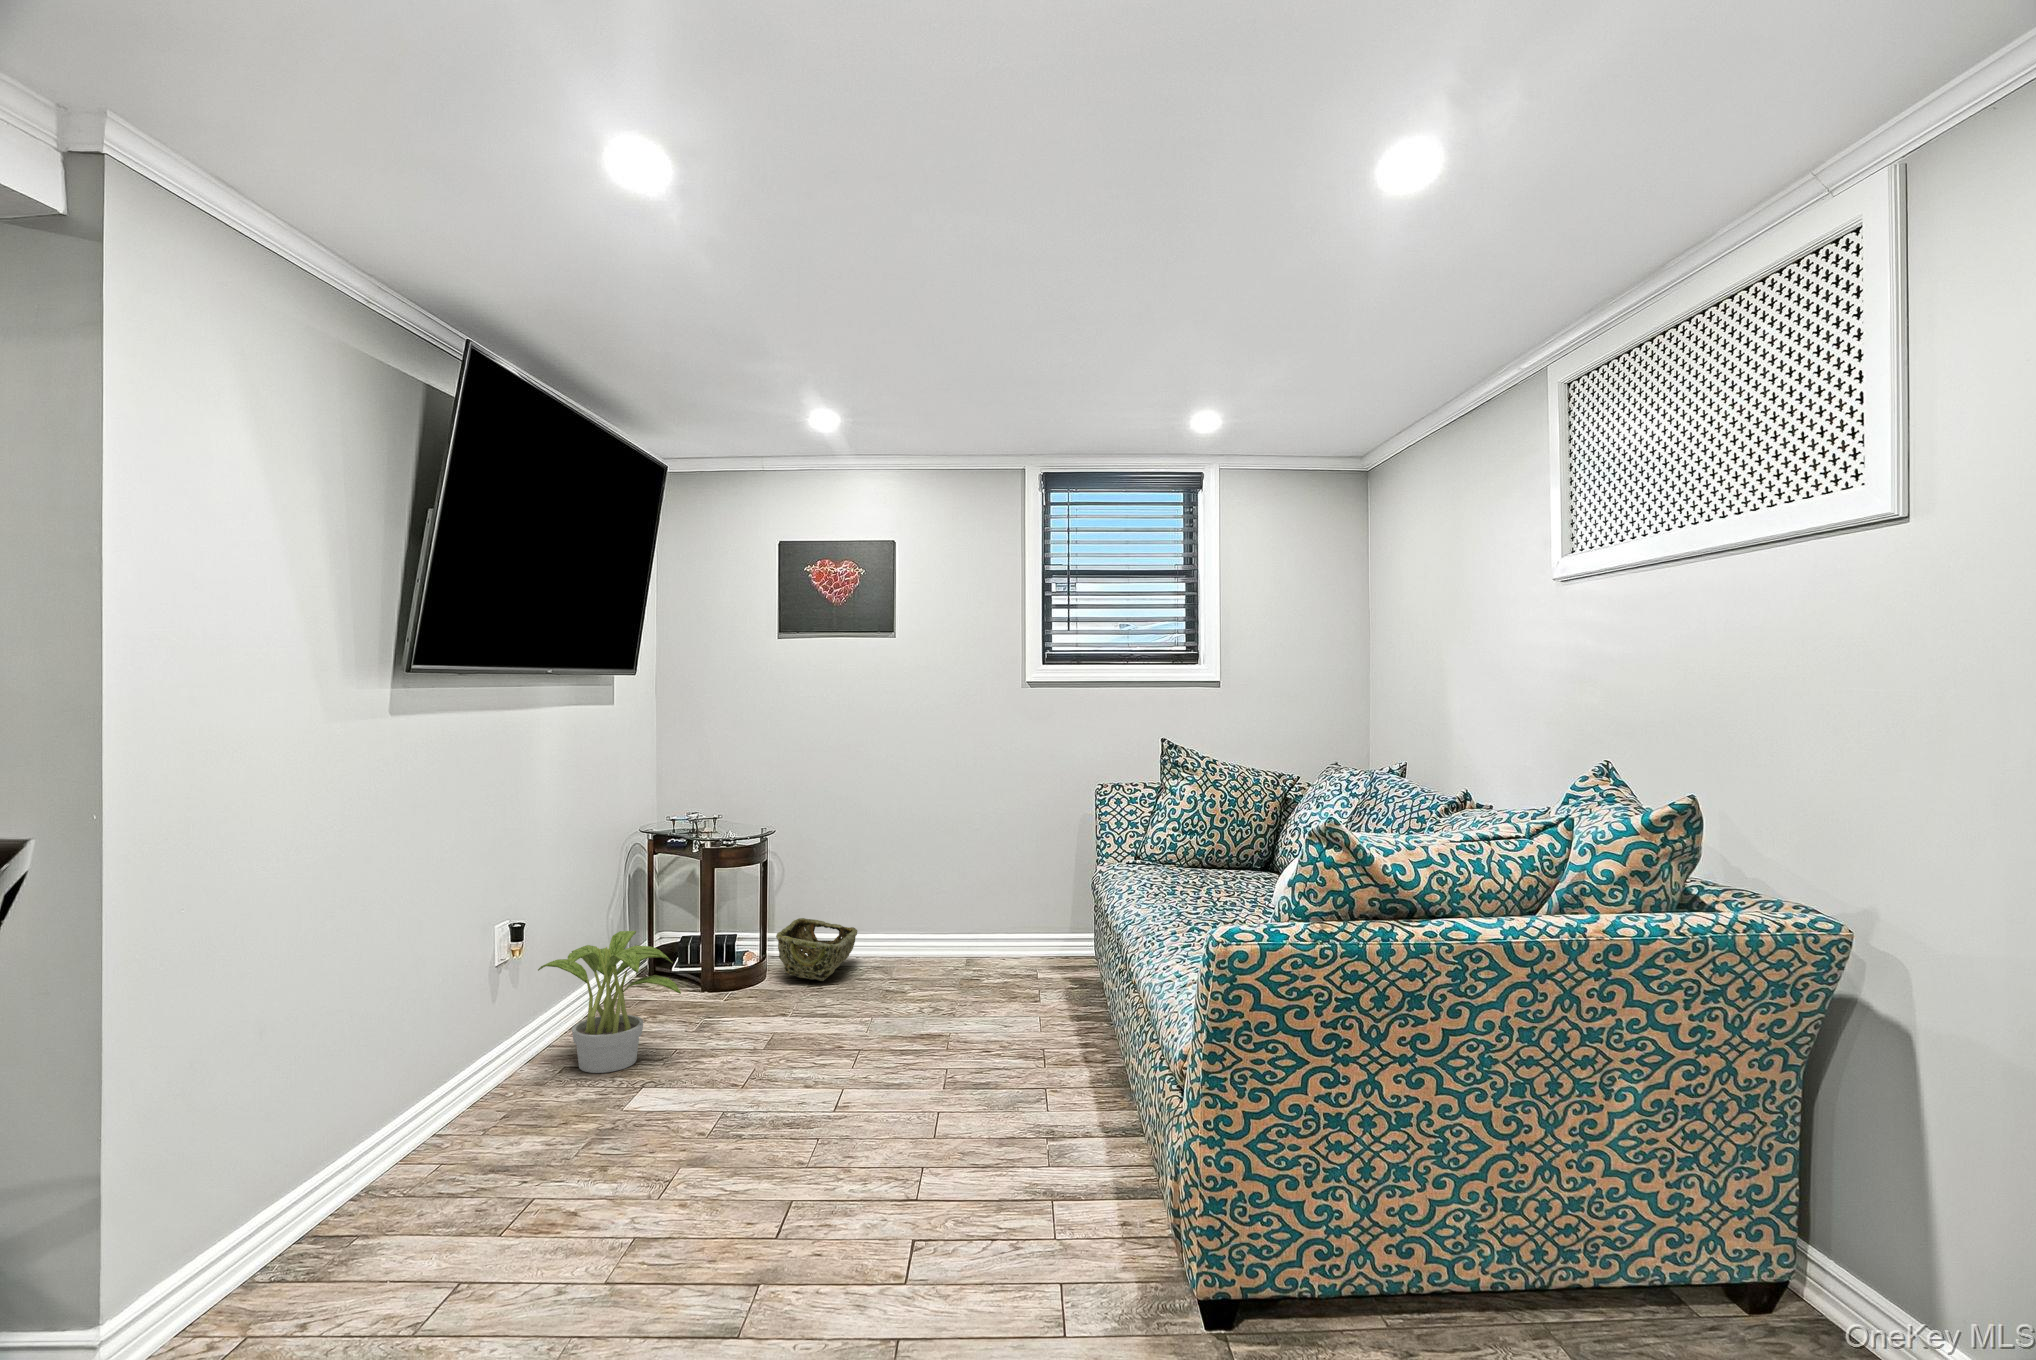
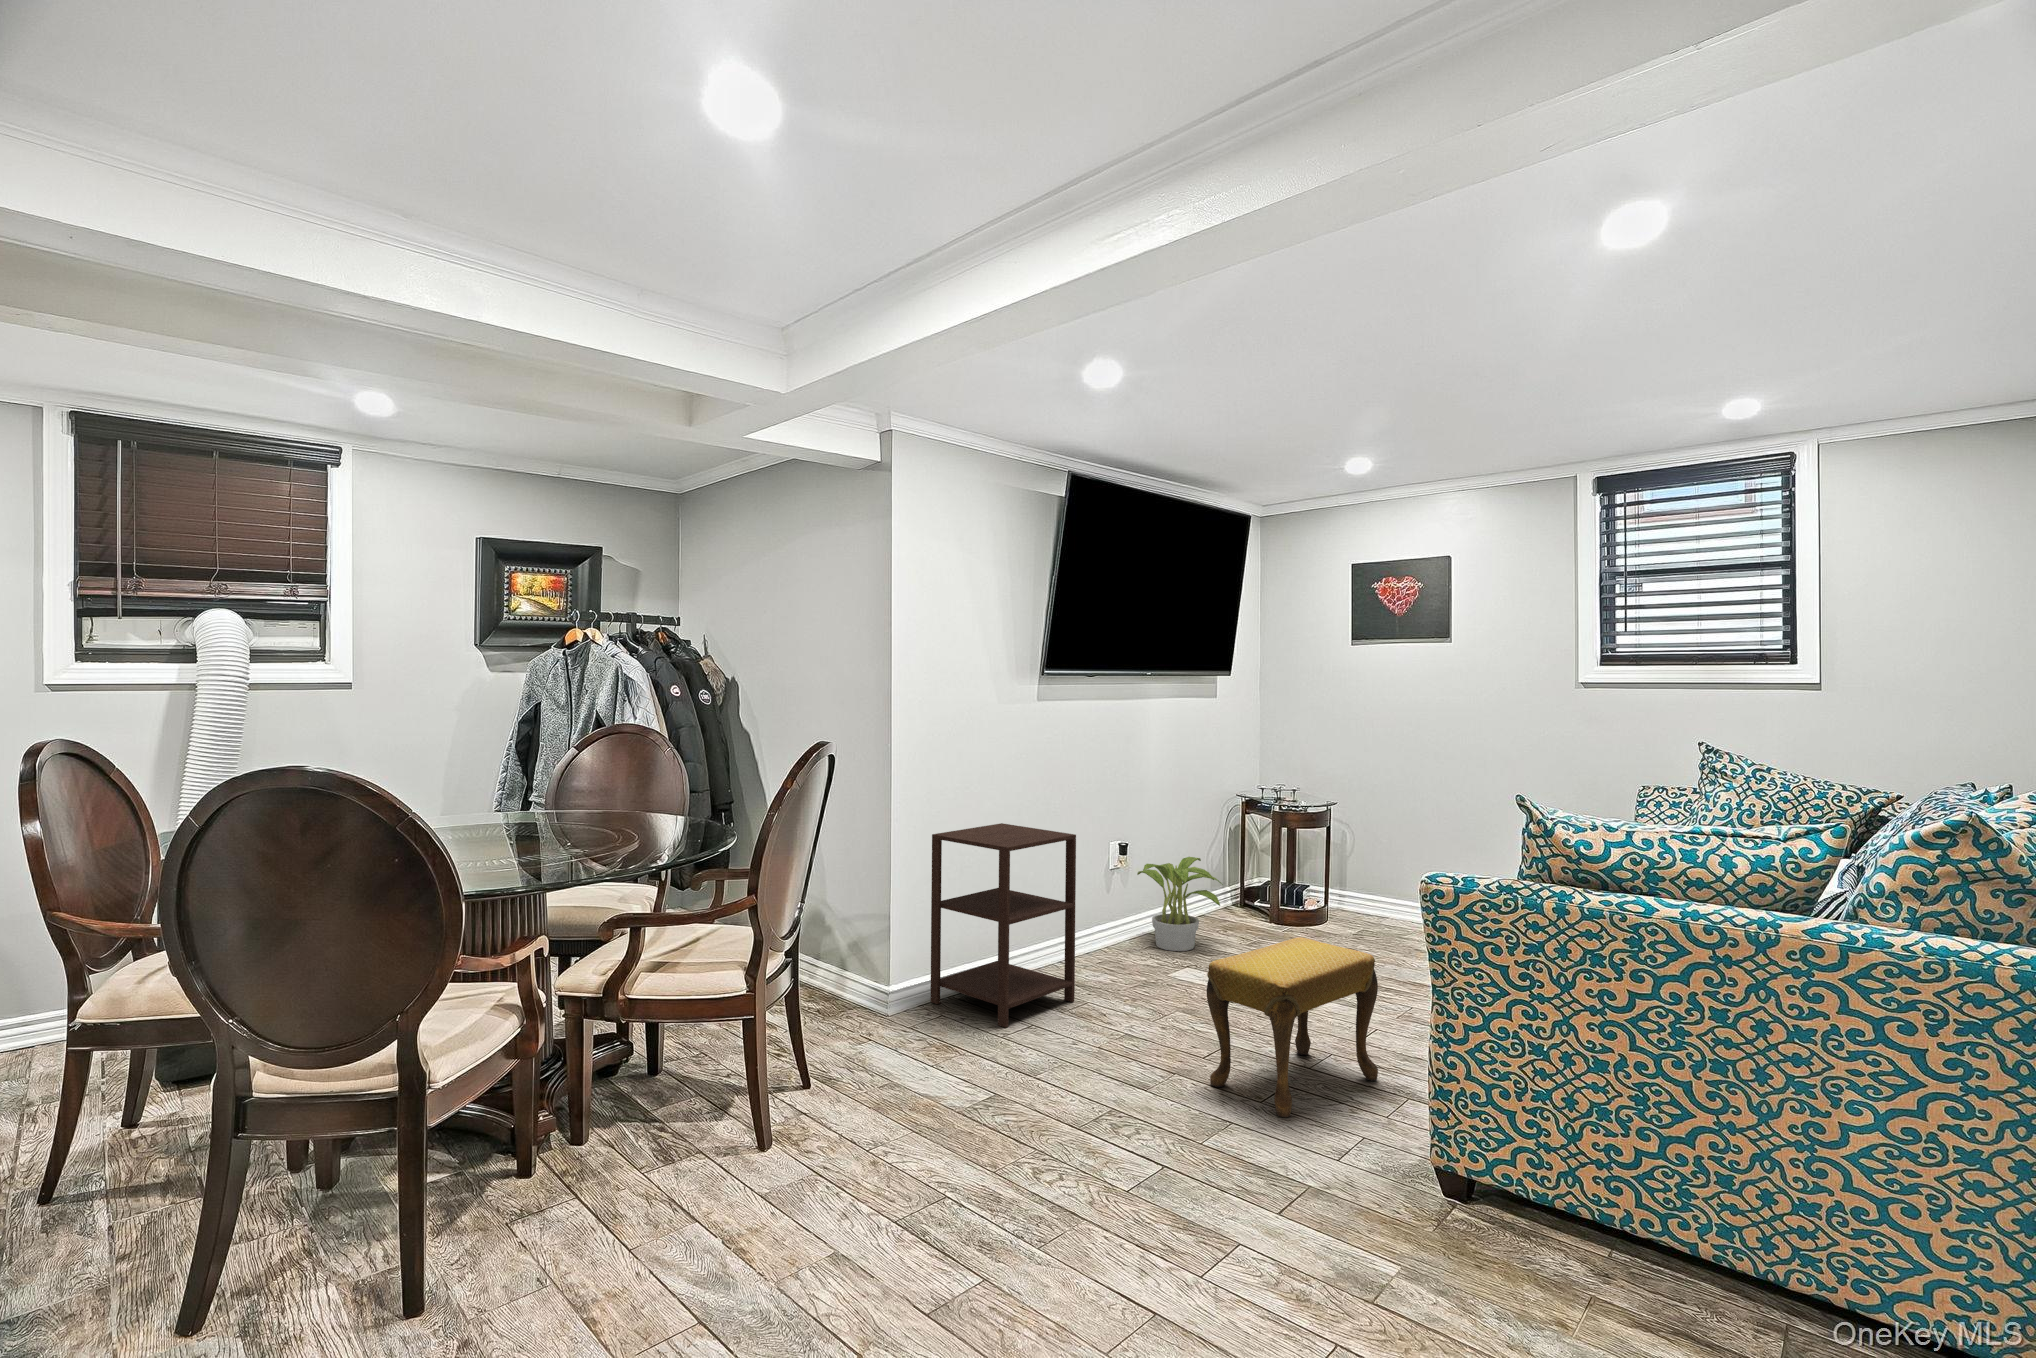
woven basket: present [776,918,857,981] -> none [1328,877,1409,929]
side table: none [225,934,517,1305] -> present [930,823,1076,1028]
footstool: none [816,1026,1003,1296] -> present [1207,937,1378,1117]

